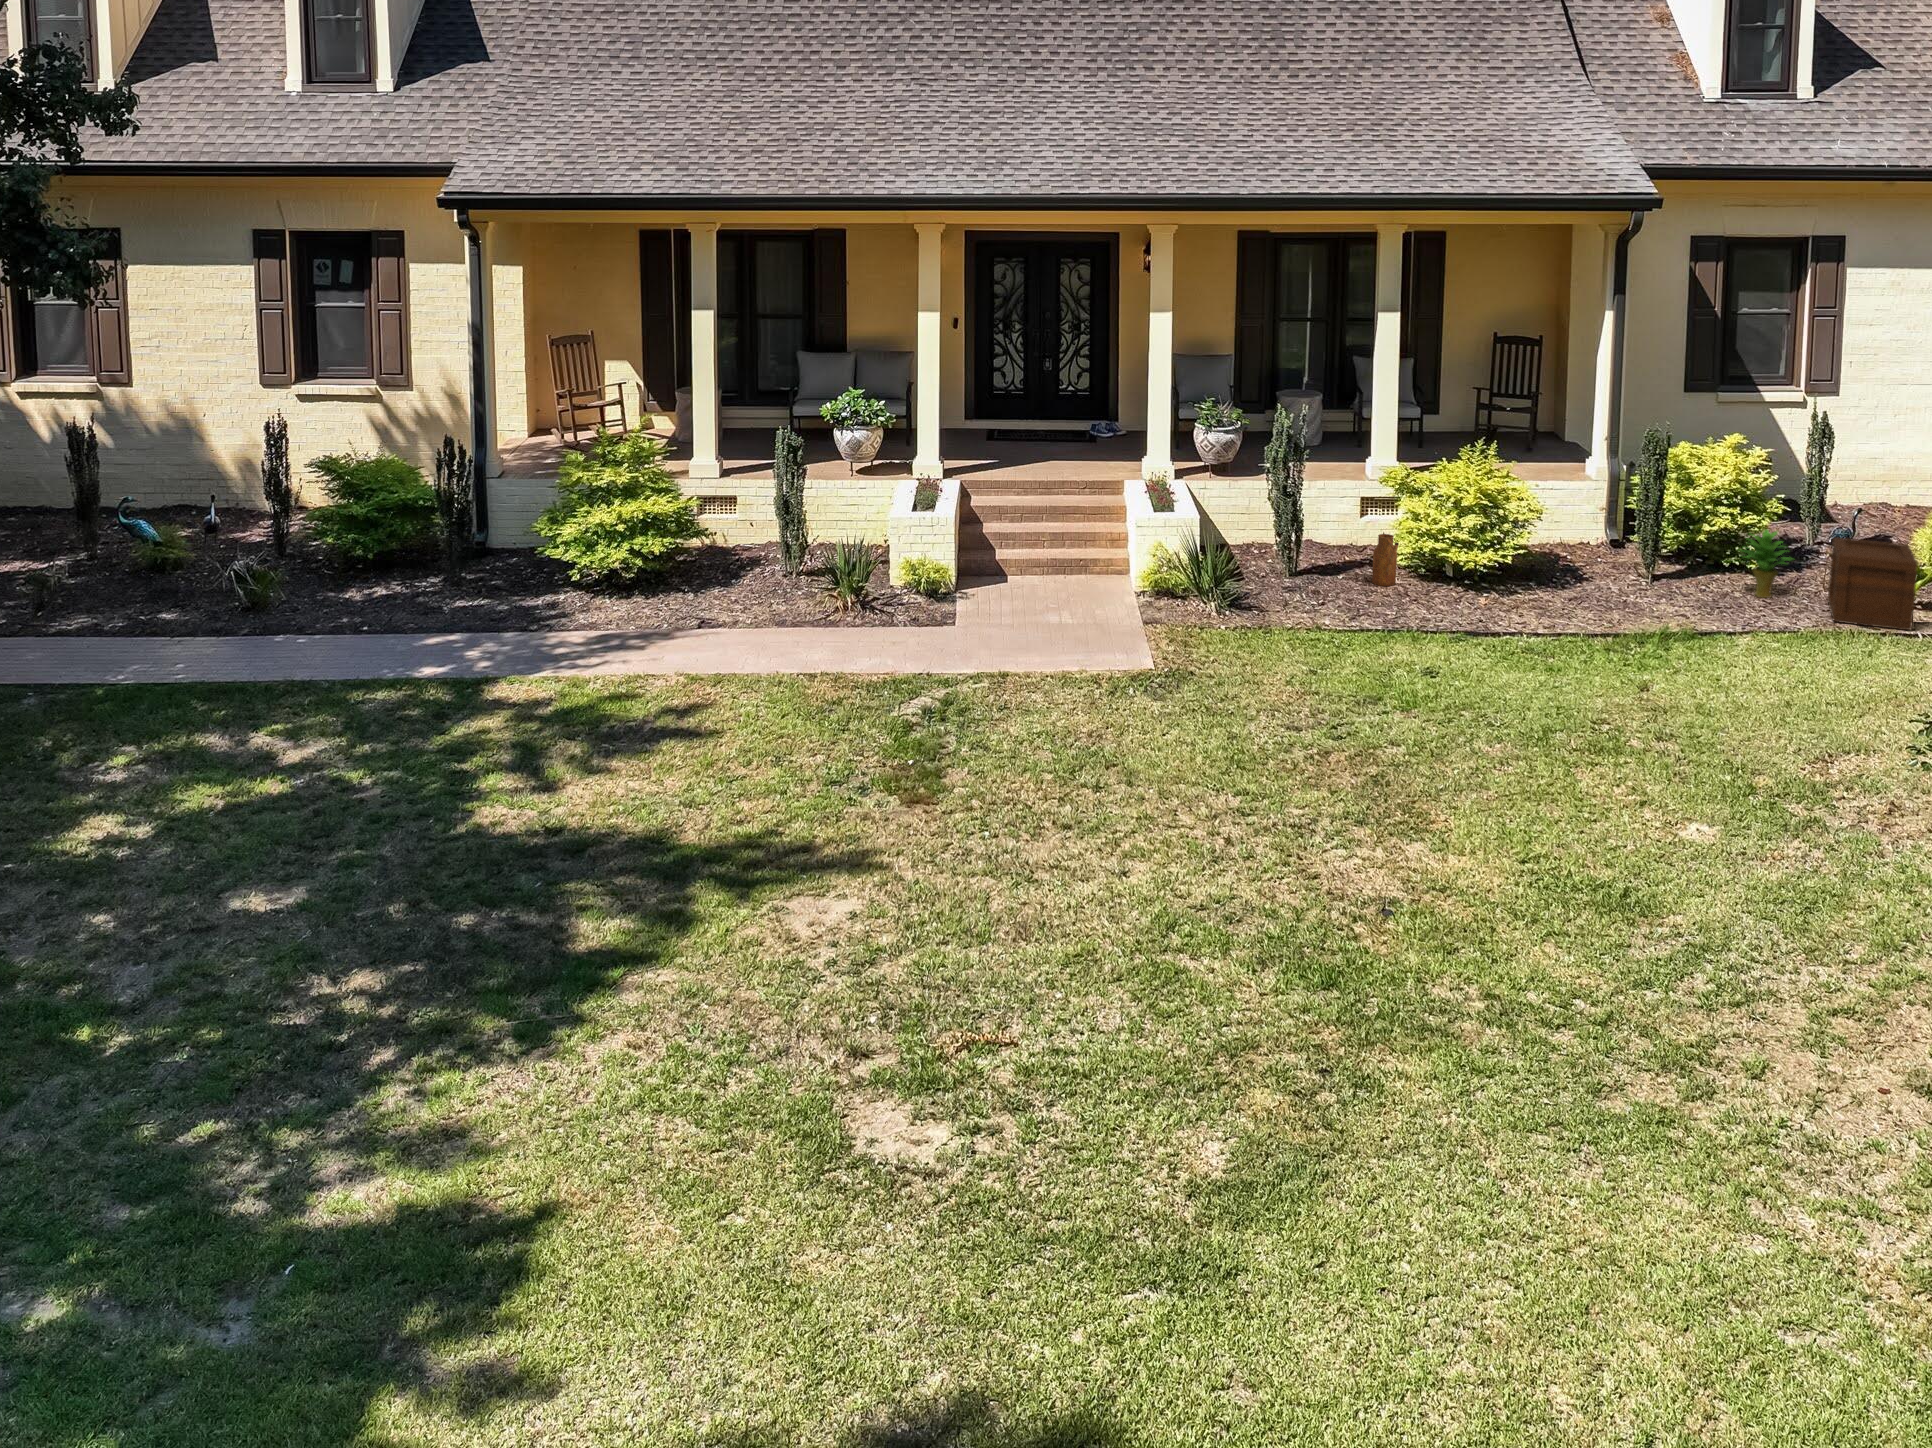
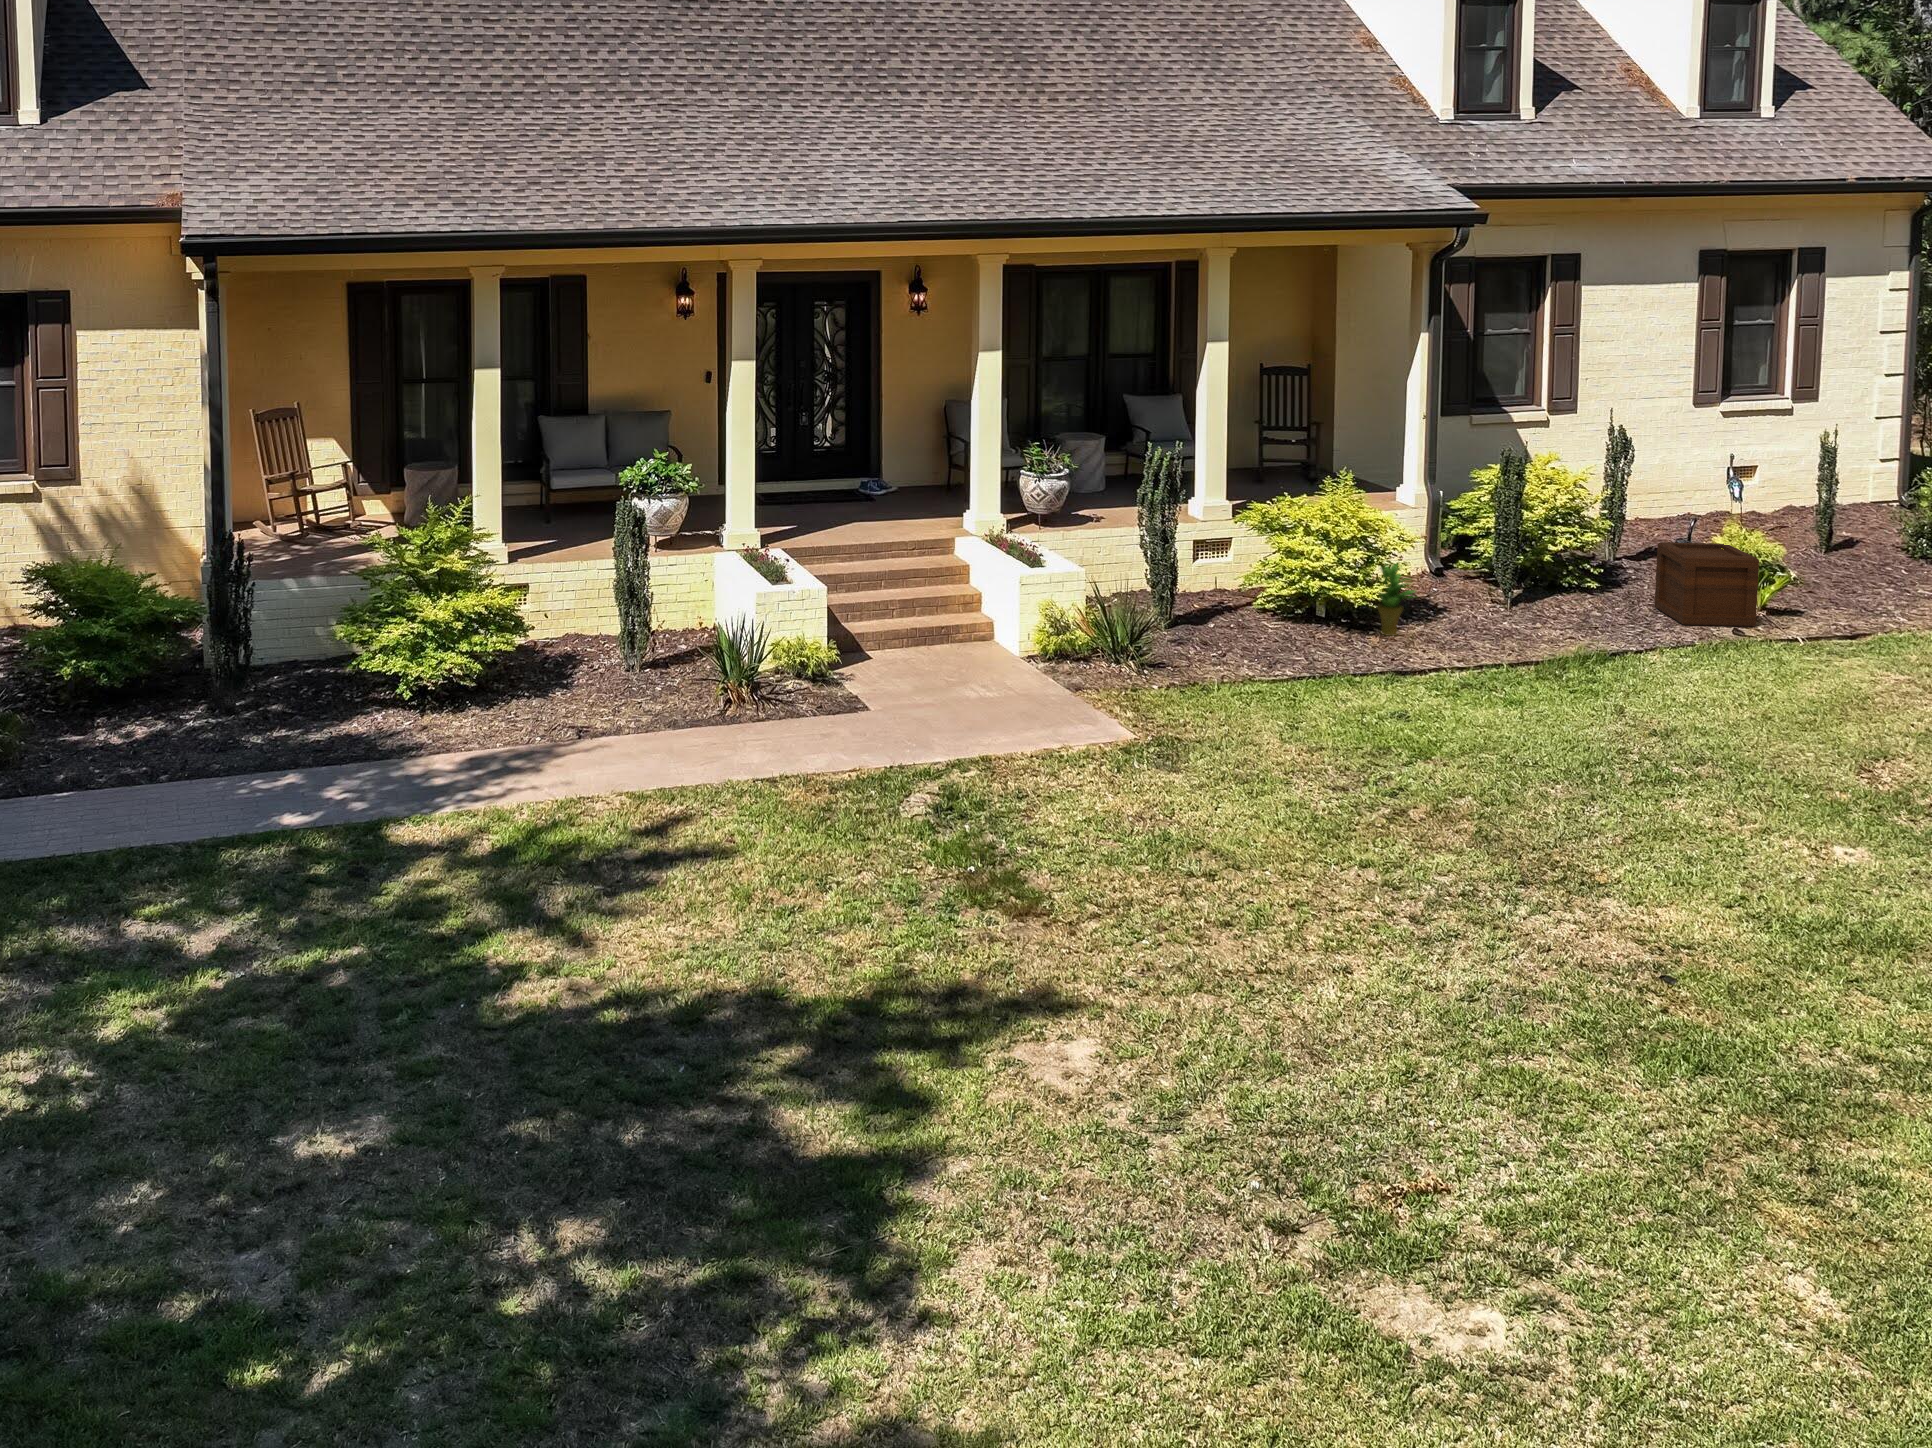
potted plant: present [1744,529,1792,598] -> present [1374,564,1415,636]
watering can: present [1372,534,1399,586] -> none [1234,573,1271,628]

